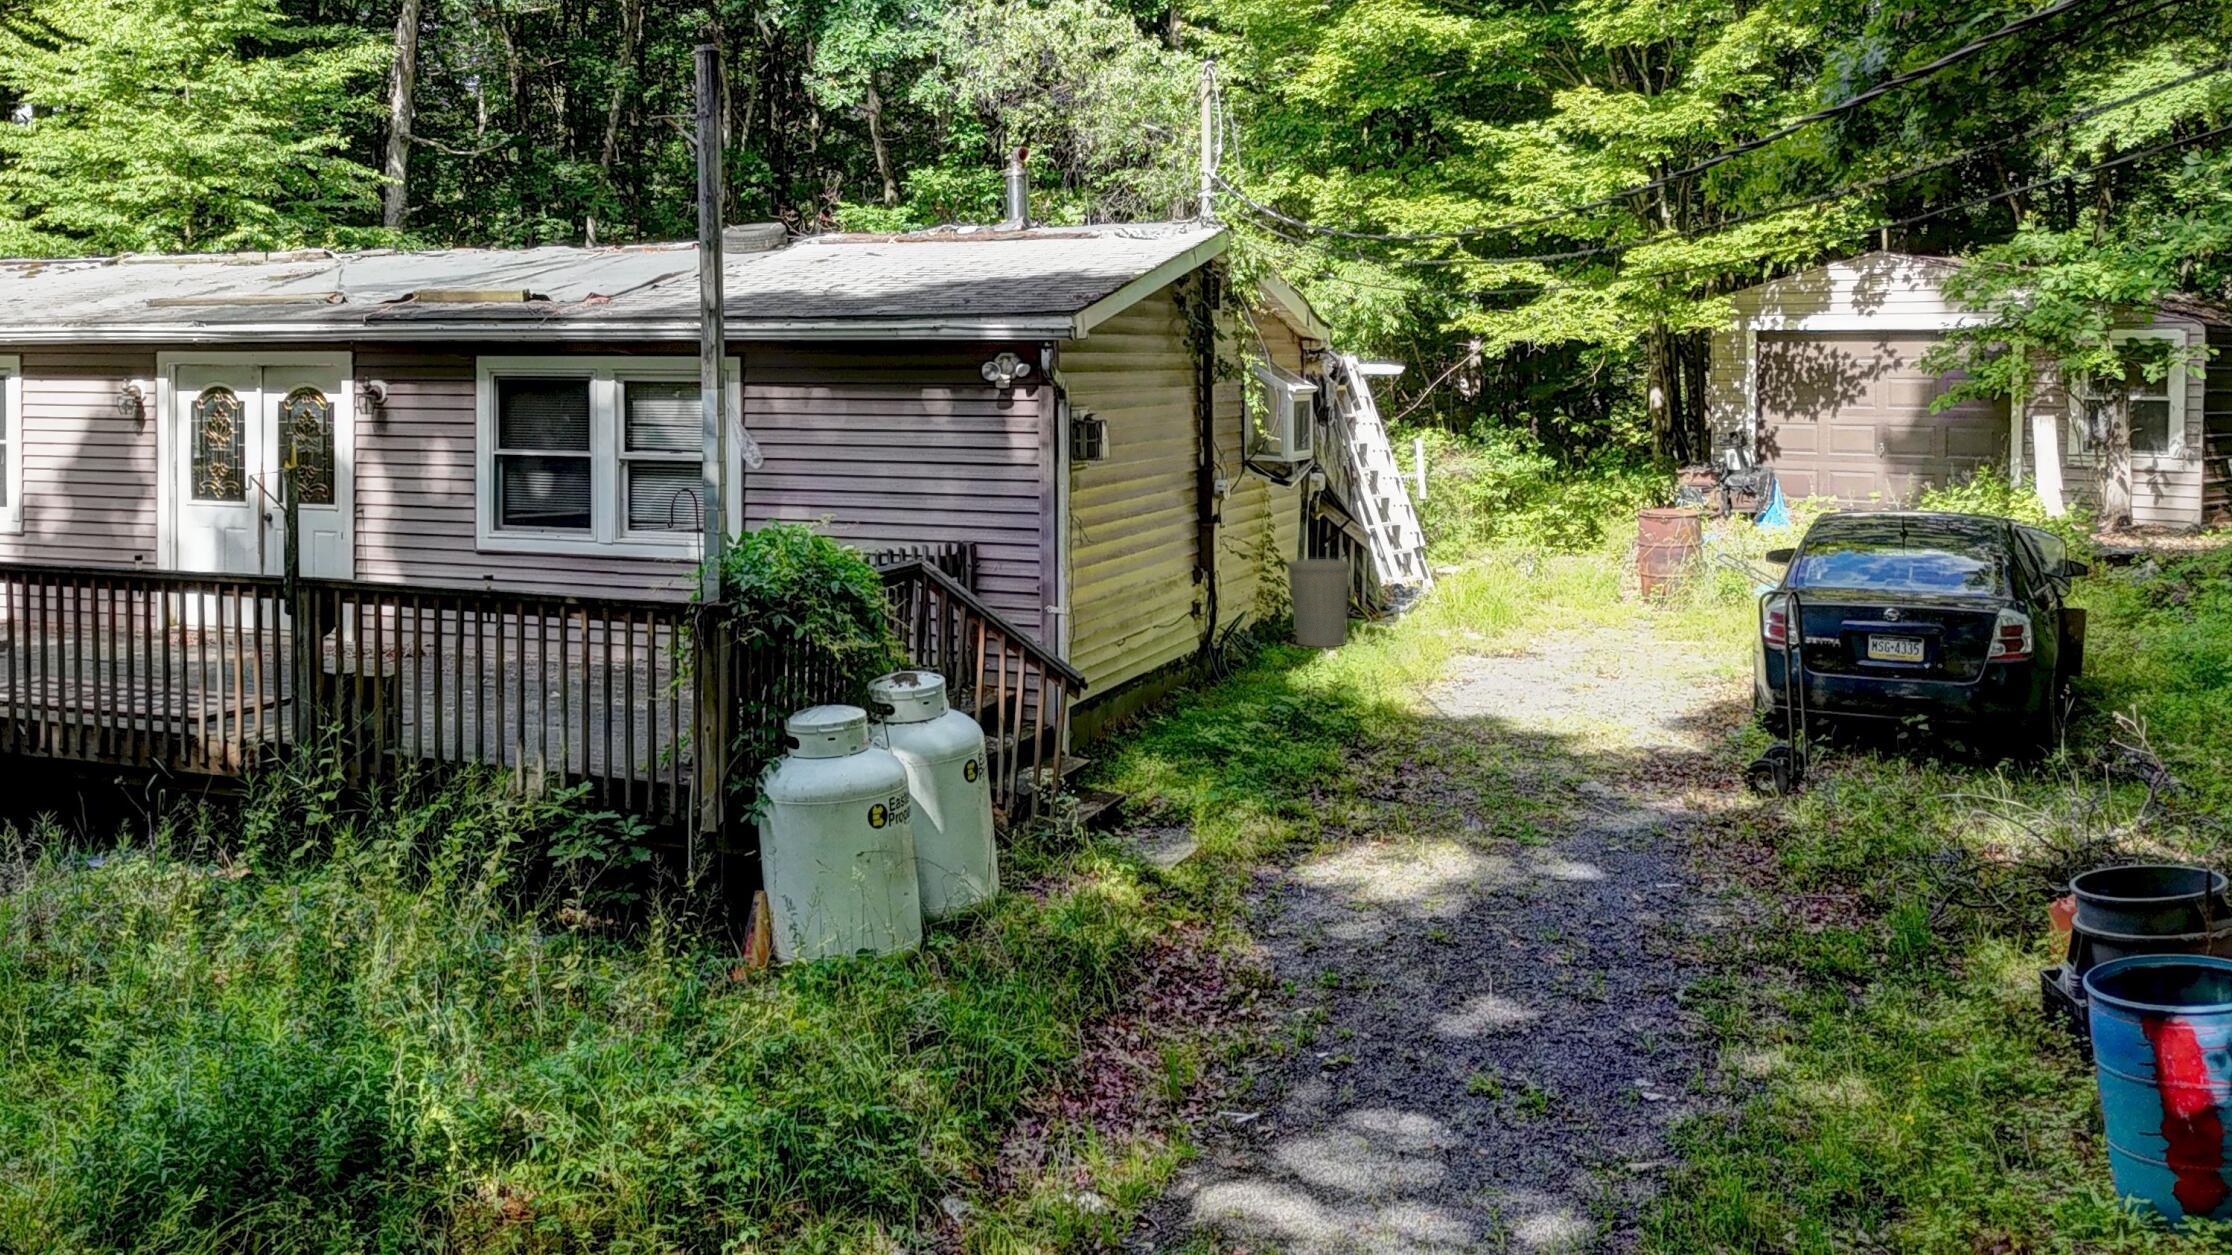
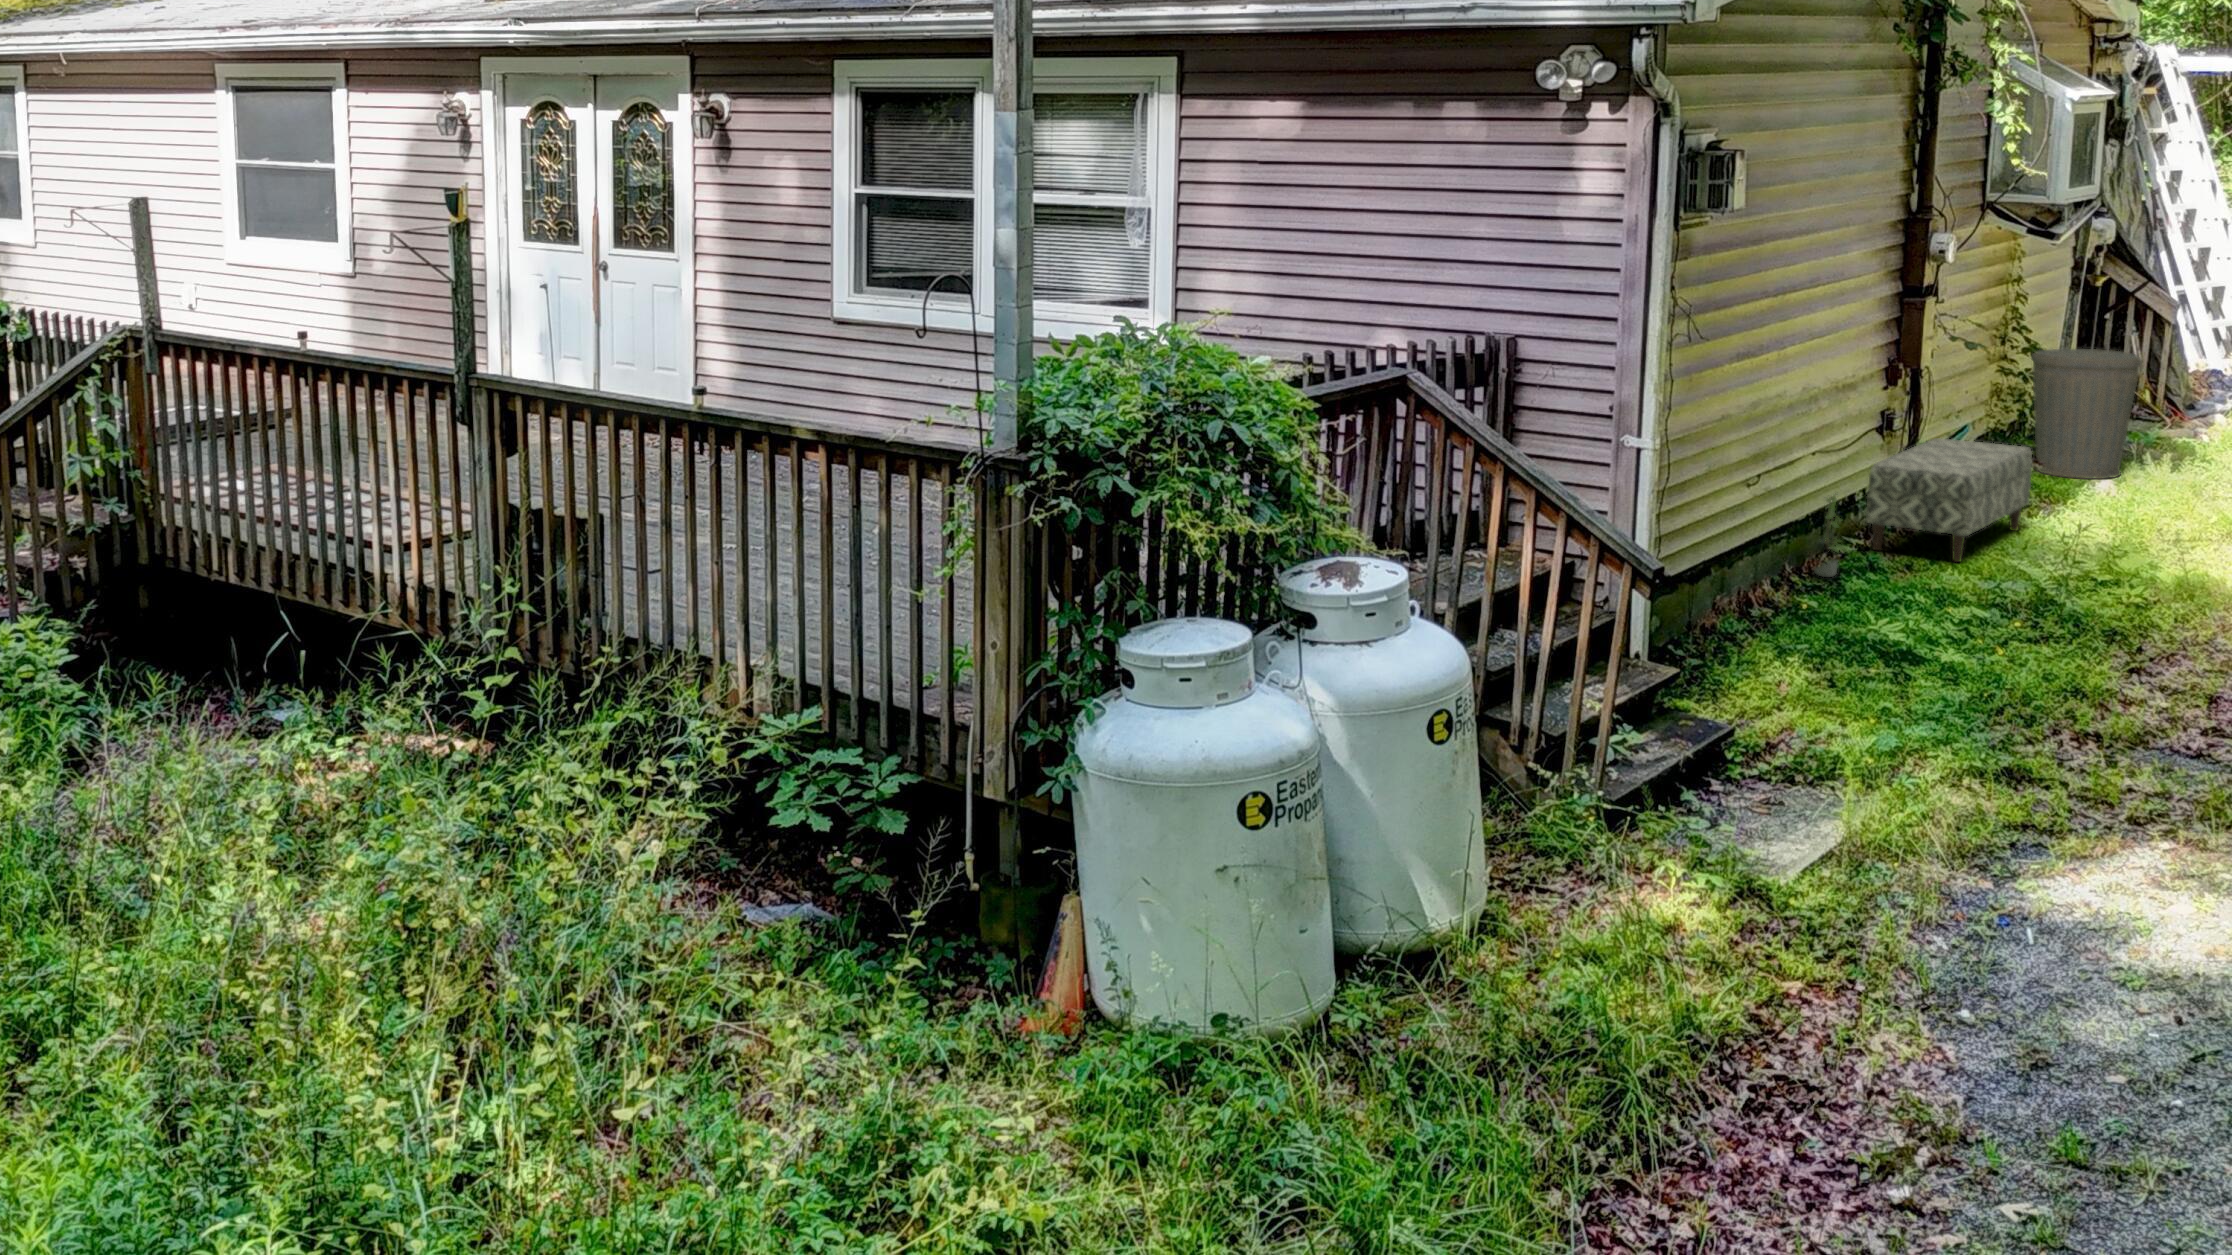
bench: none [1198,620,1294,701] -> present [1866,438,2032,562]
potted plant: none [1166,654,1193,715] -> present [1815,496,1848,577]

